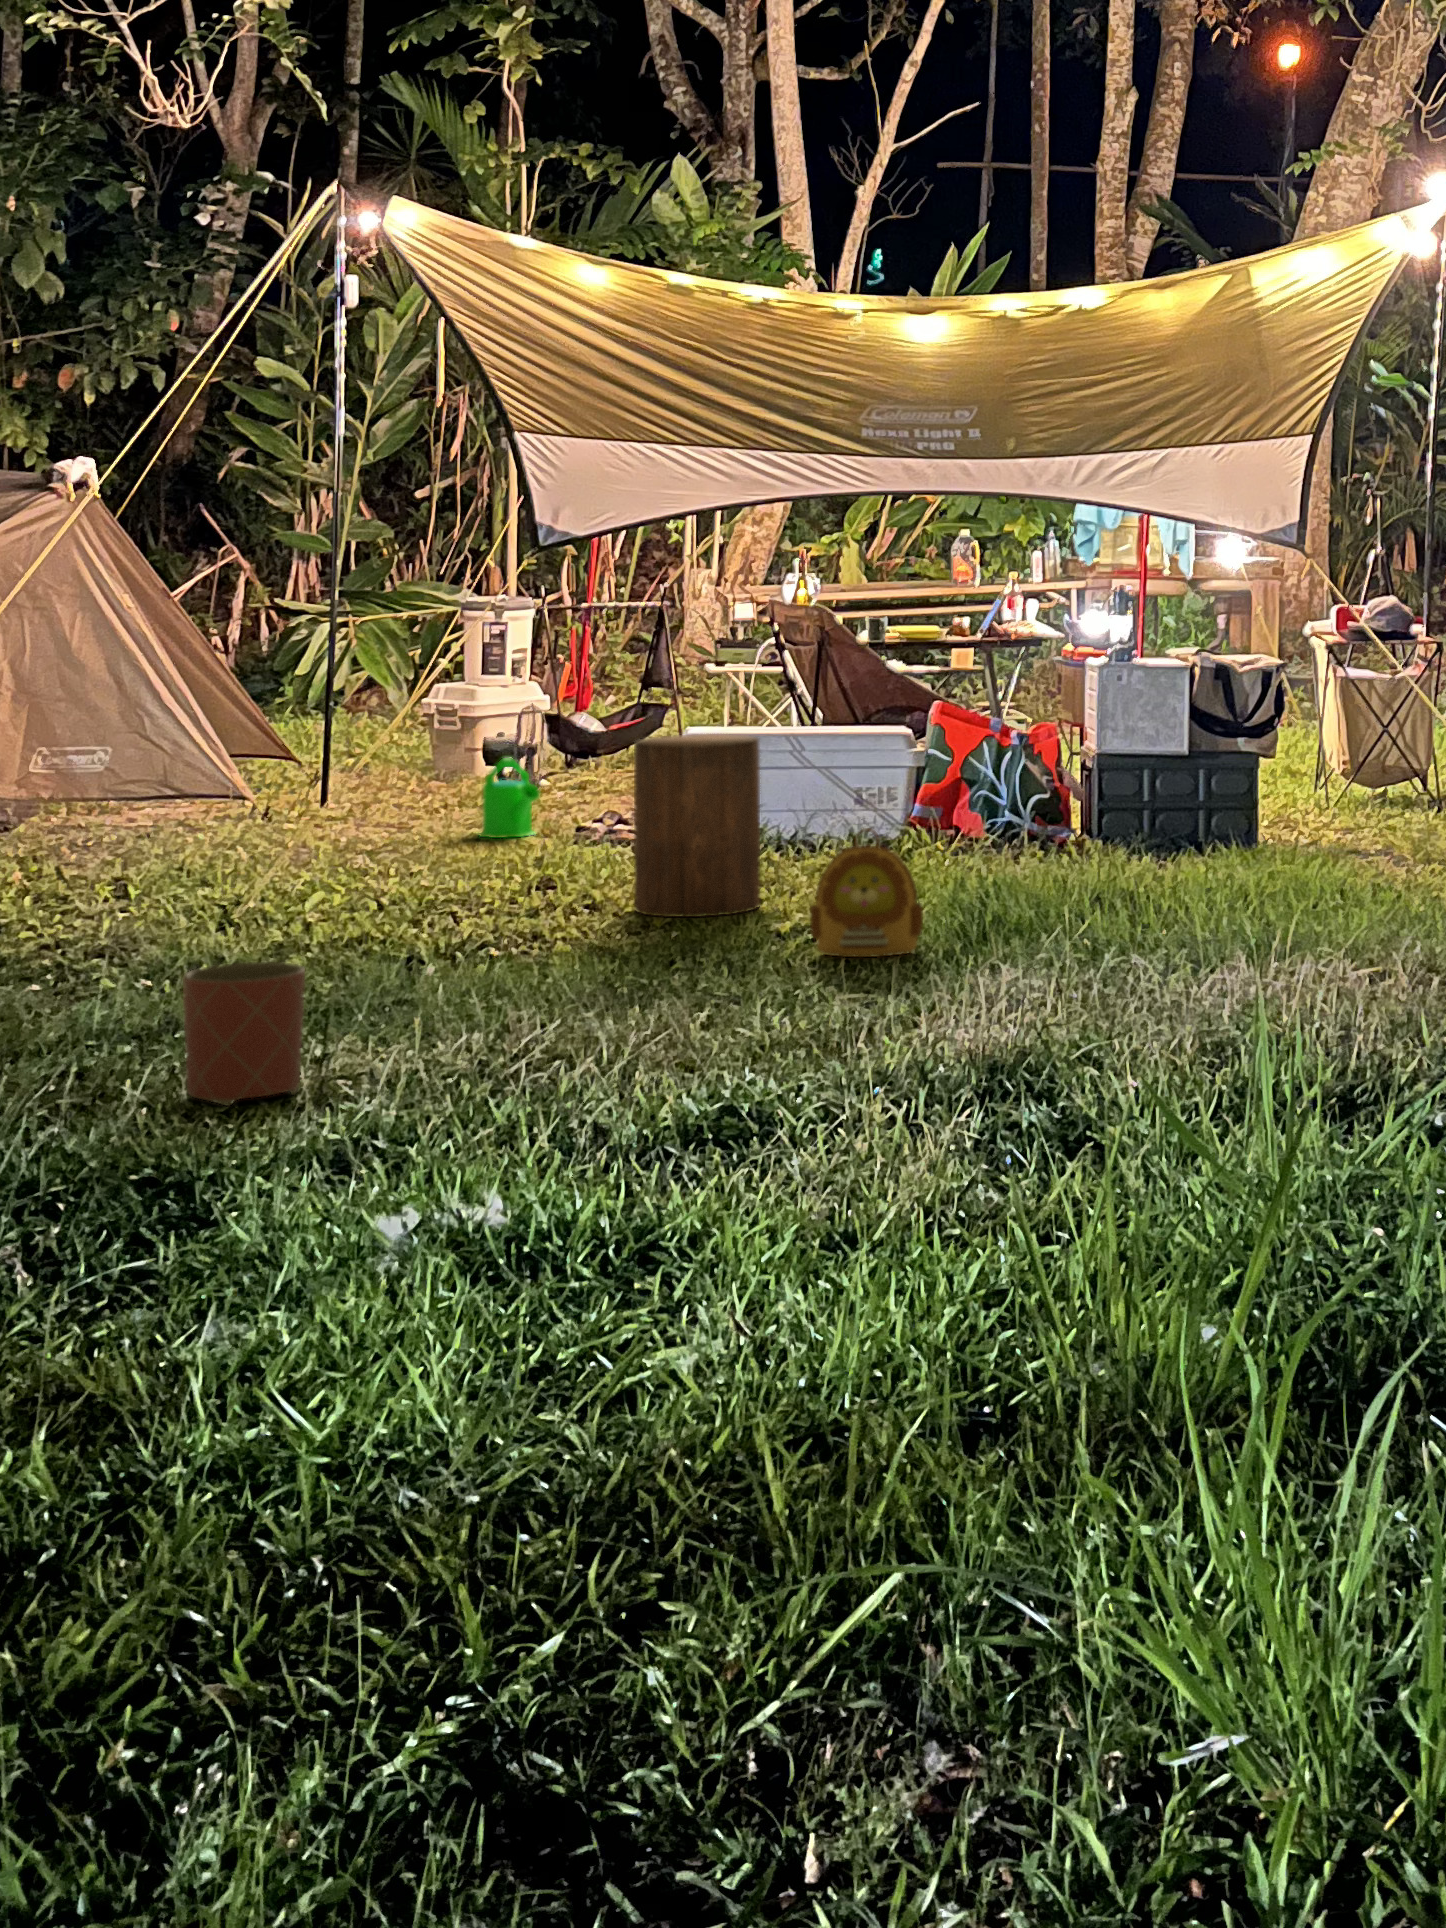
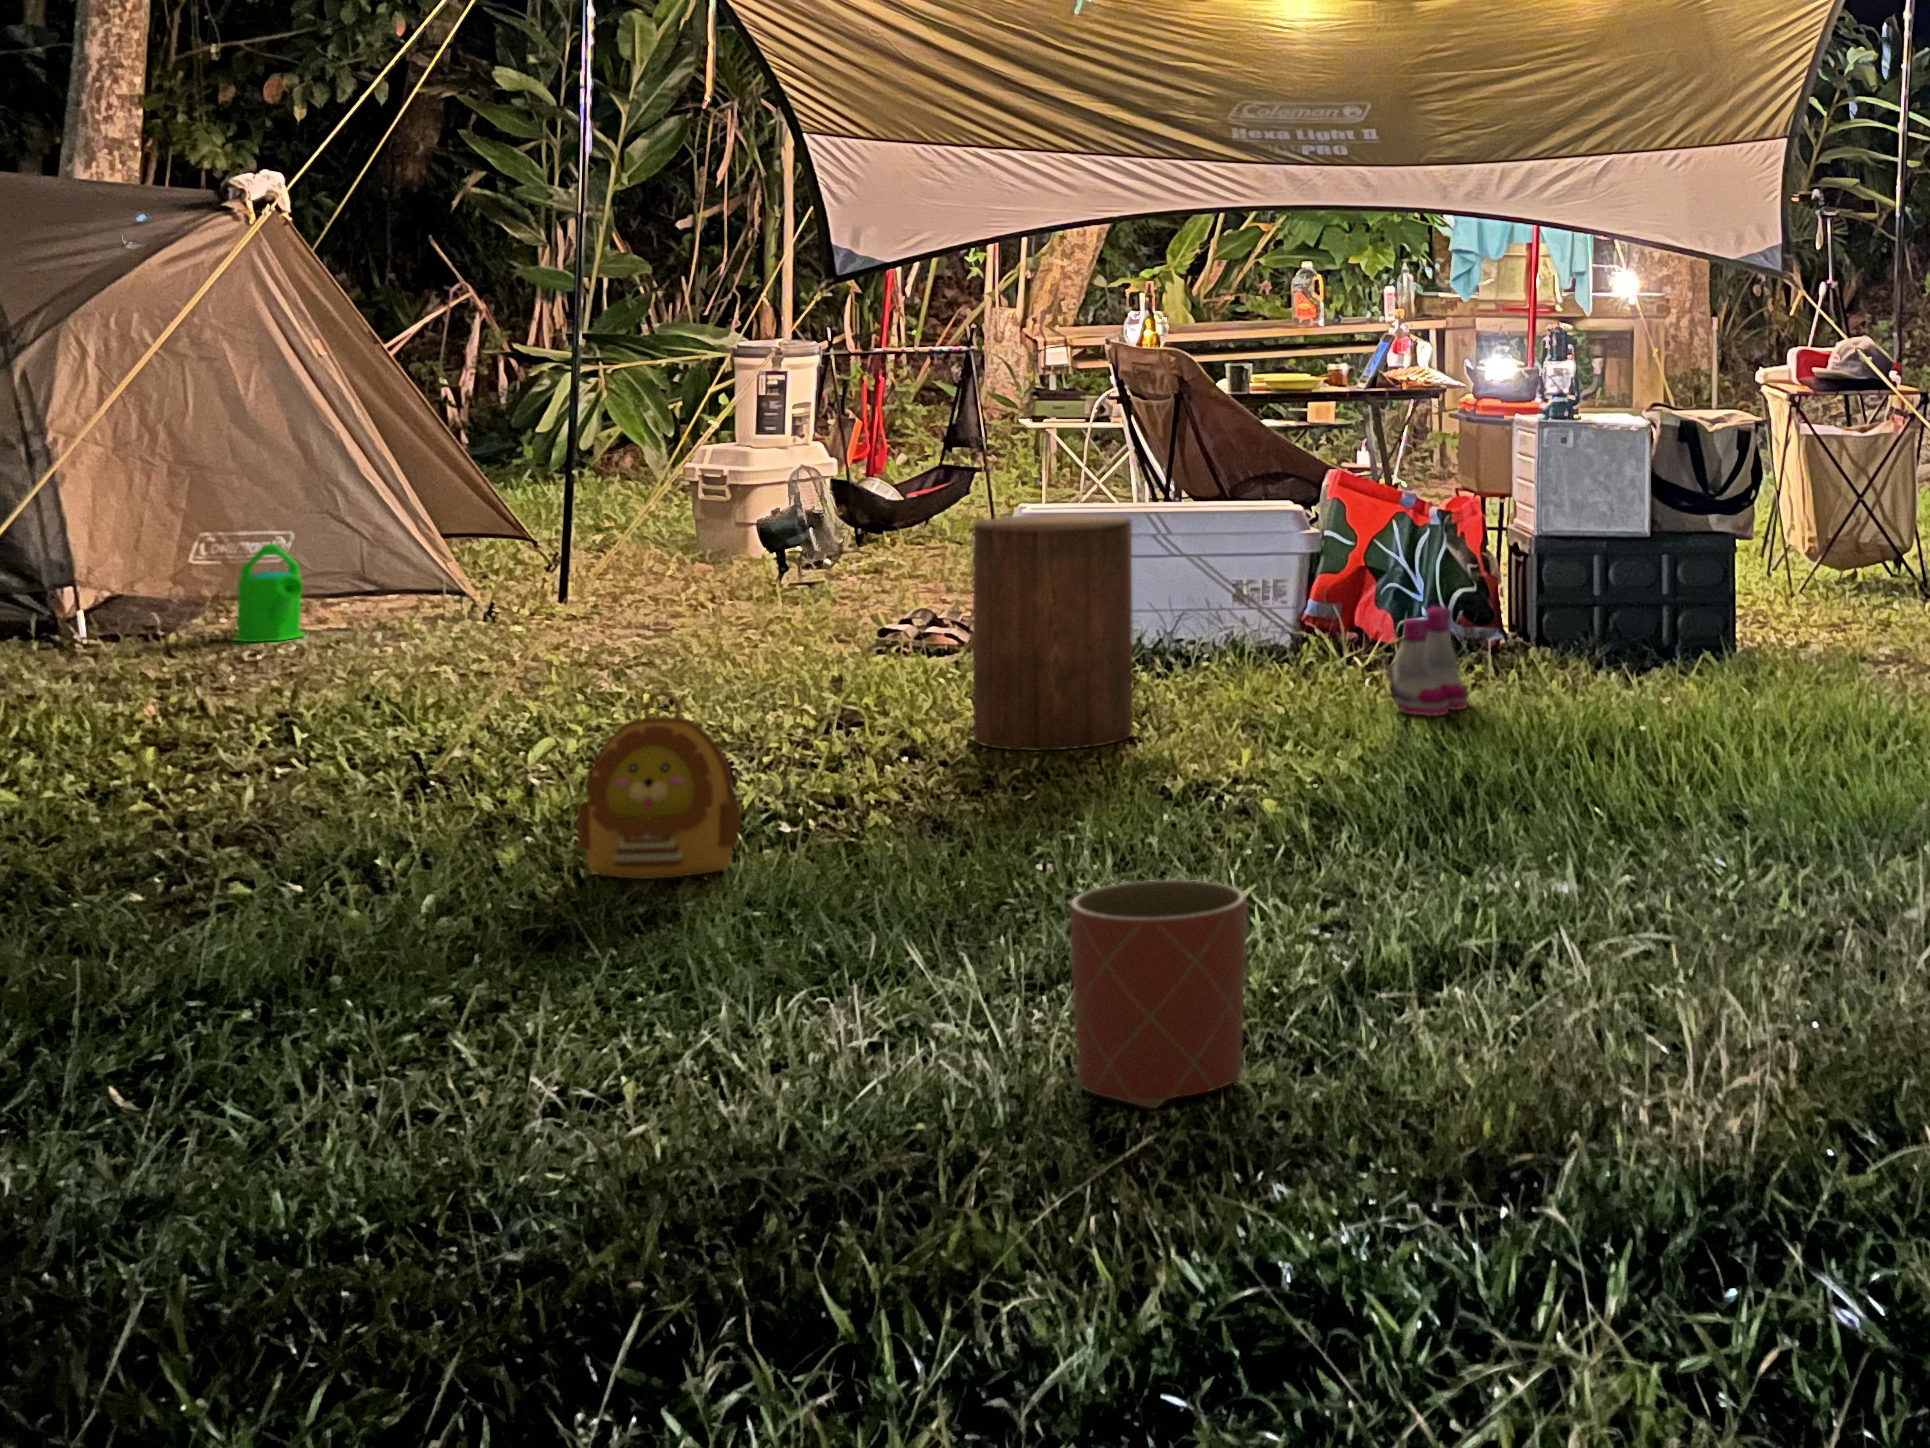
watering can: present [480,758,540,838] -> present [233,544,305,642]
boots: none [966,809,1031,895] -> present [1388,606,1469,716]
backpack: present [810,828,923,957] -> present [577,691,741,879]
planter: present [183,962,305,1105] -> present [1070,880,1247,1109]

